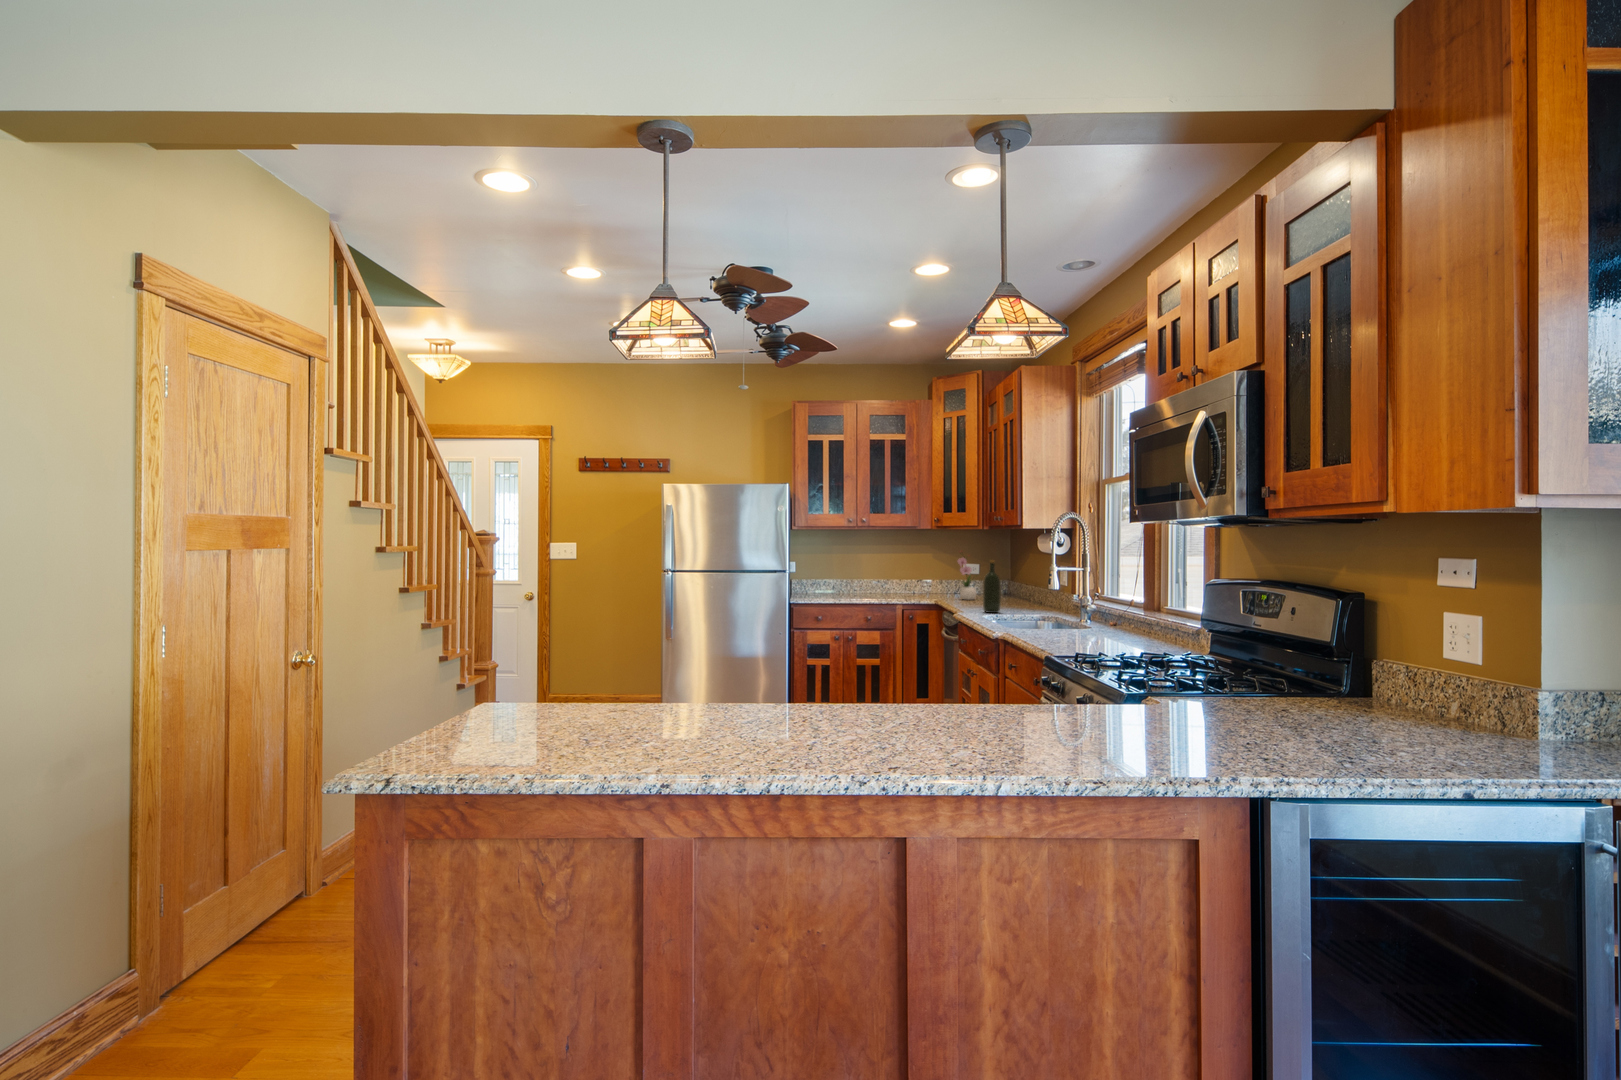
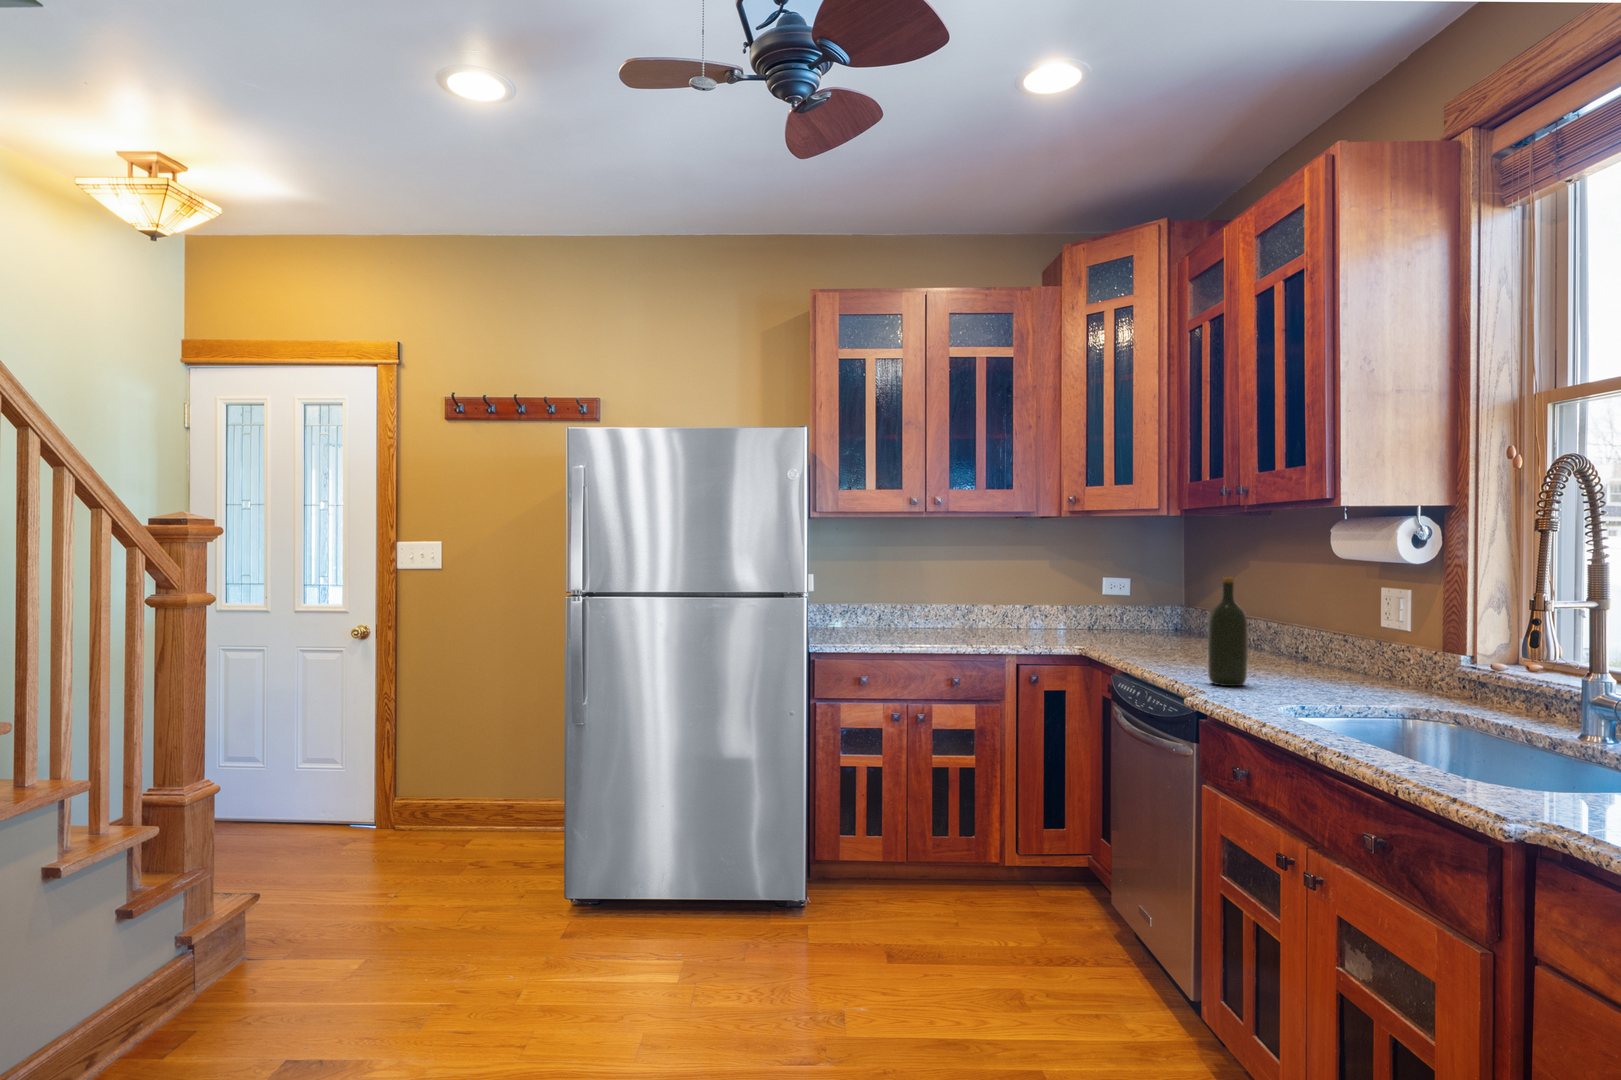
flower arrangement: present [958,558,977,600] -> none [1098,555,1135,641]

